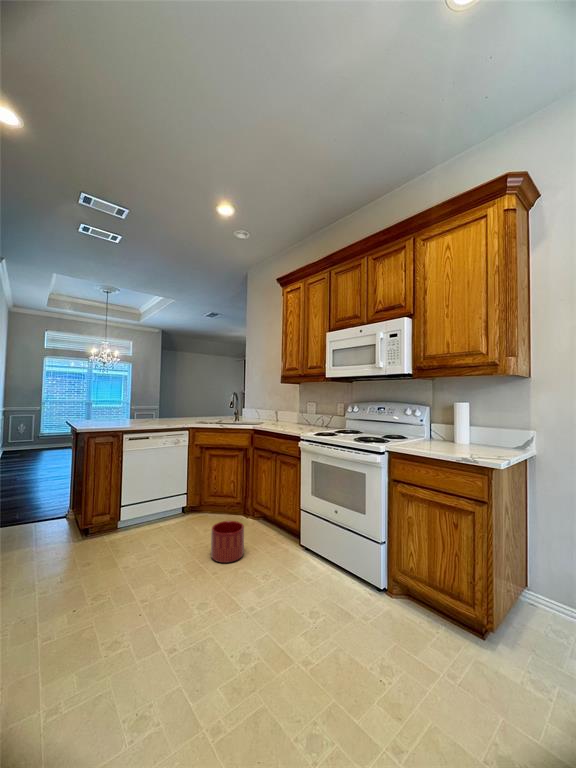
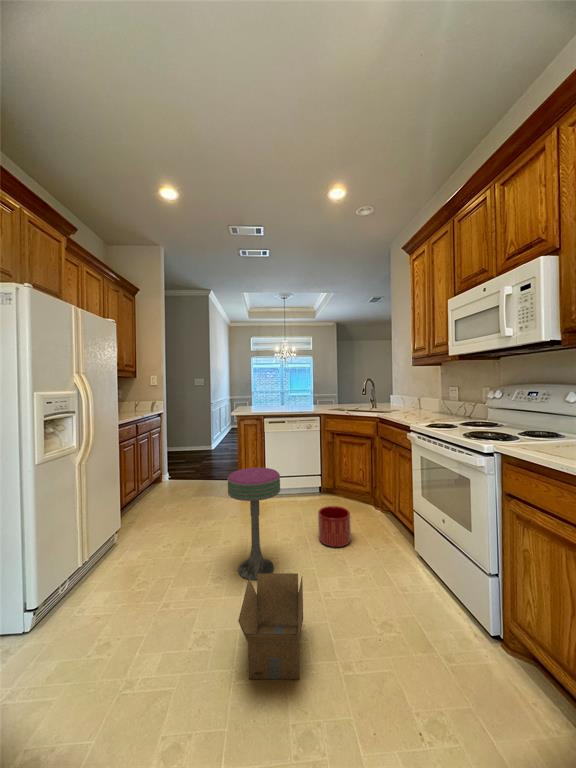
bar stool: none [130,491,195,624] -> present [227,468,280,580]
cardboard box: none [195,590,283,715] -> present [238,573,303,679]

